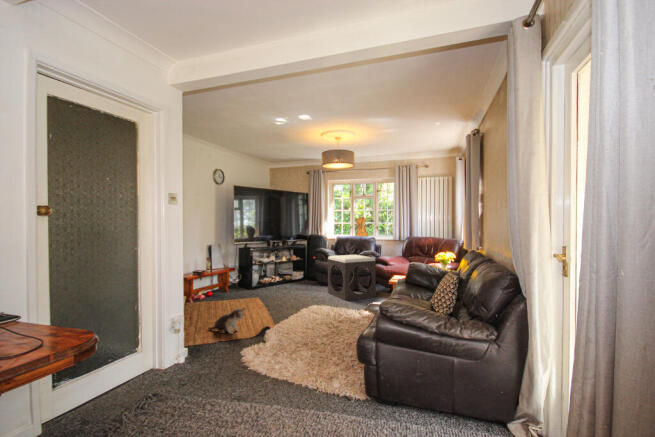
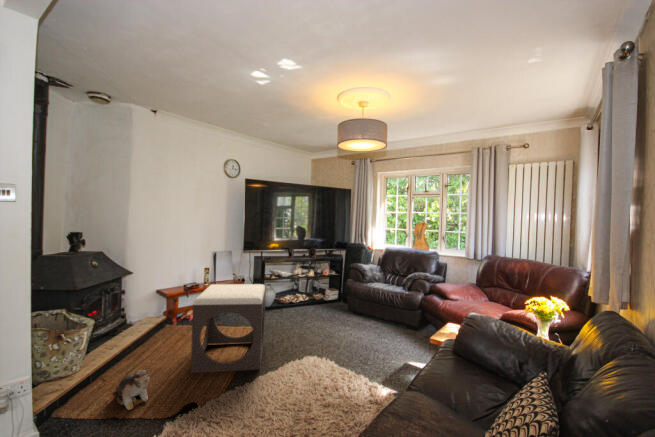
footstool: present [328,255,376,300] -> present [191,284,266,373]

